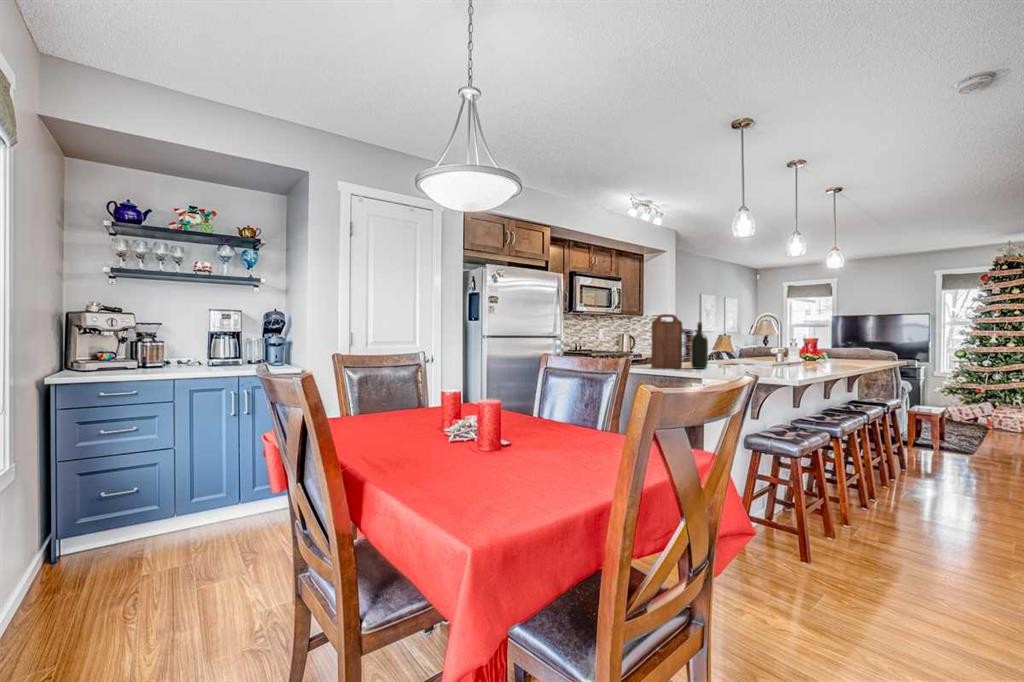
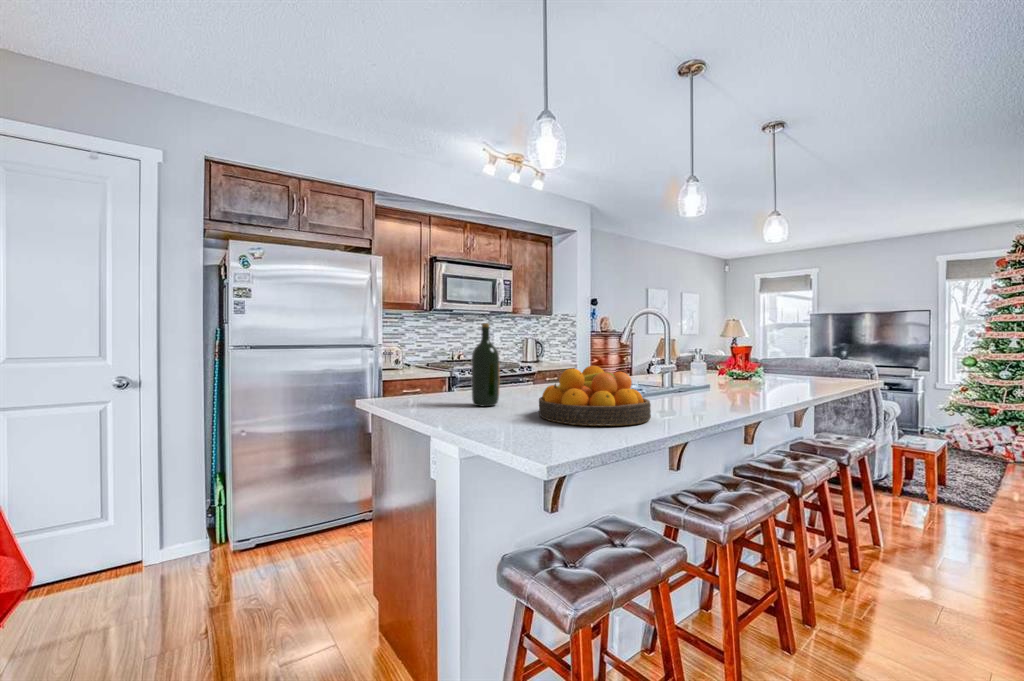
cutting board: present [651,314,682,368] -> none [400,310,456,405]
fruit bowl: none [743,346,808,374] -> present [539,366,651,426]

